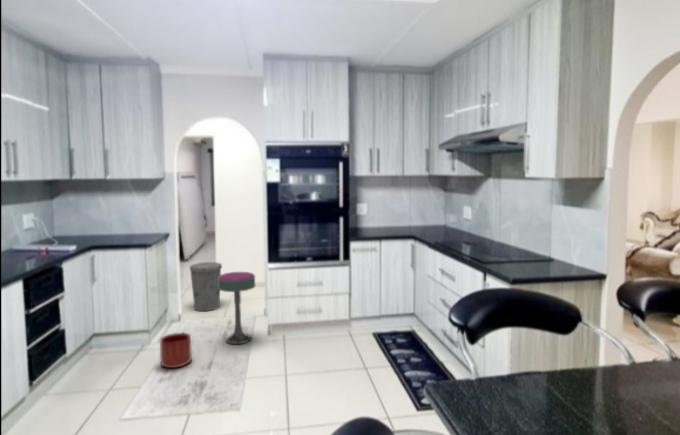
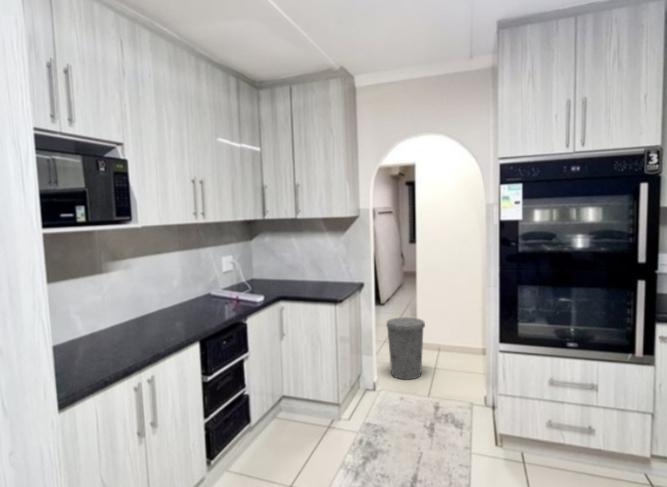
bar stool: present [218,272,255,344] -> none [421,339,472,439]
planter: present [160,333,192,368] -> none [350,414,388,462]

